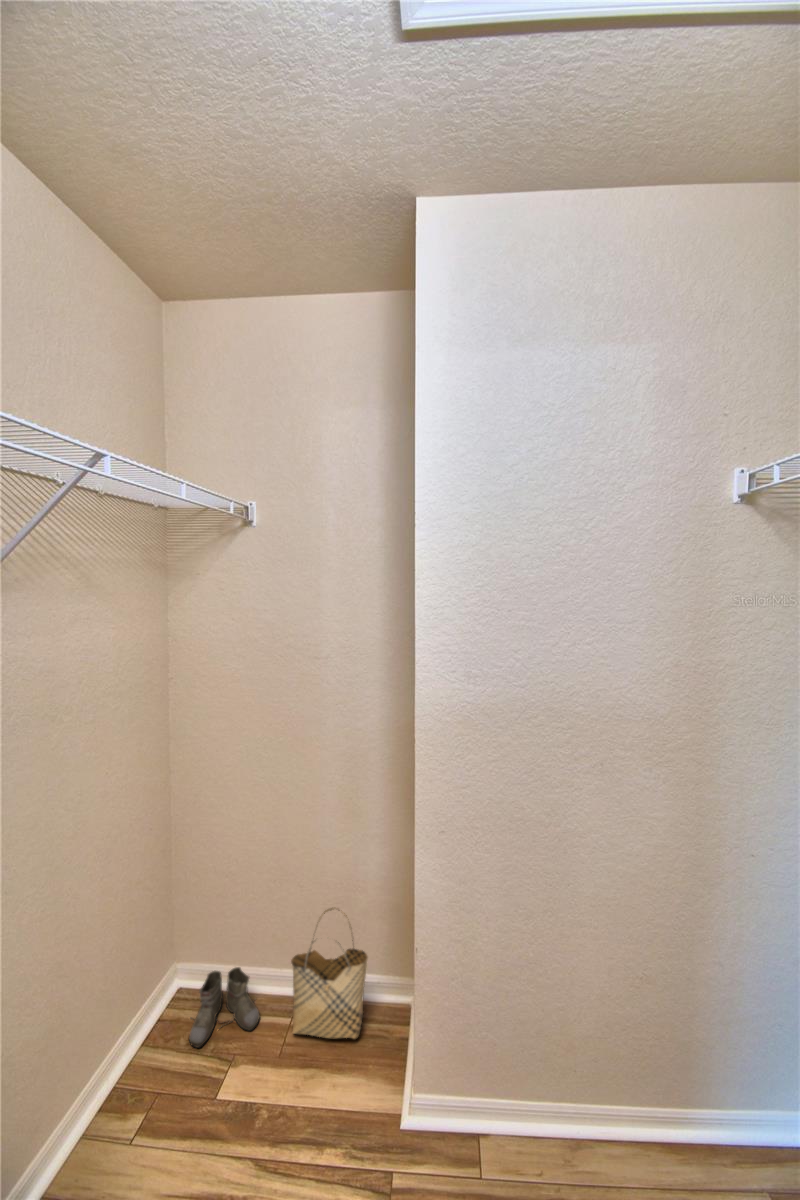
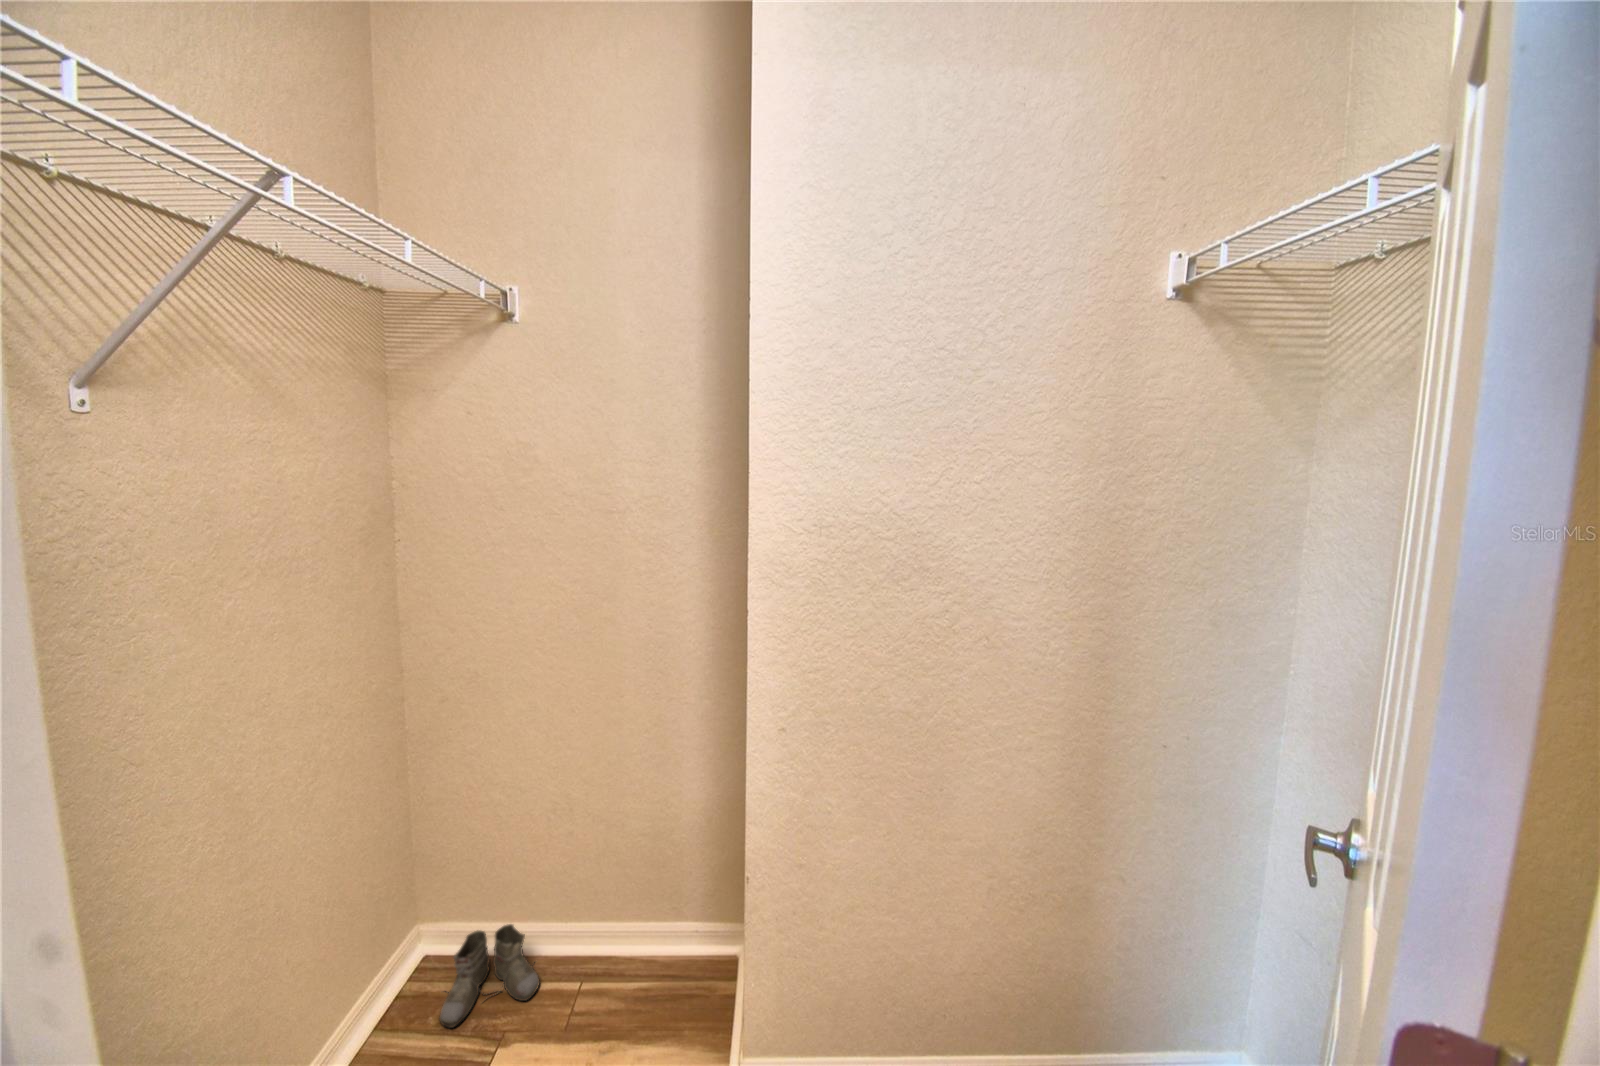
woven basket: present [291,908,368,1039] -> none [579,843,682,1002]

